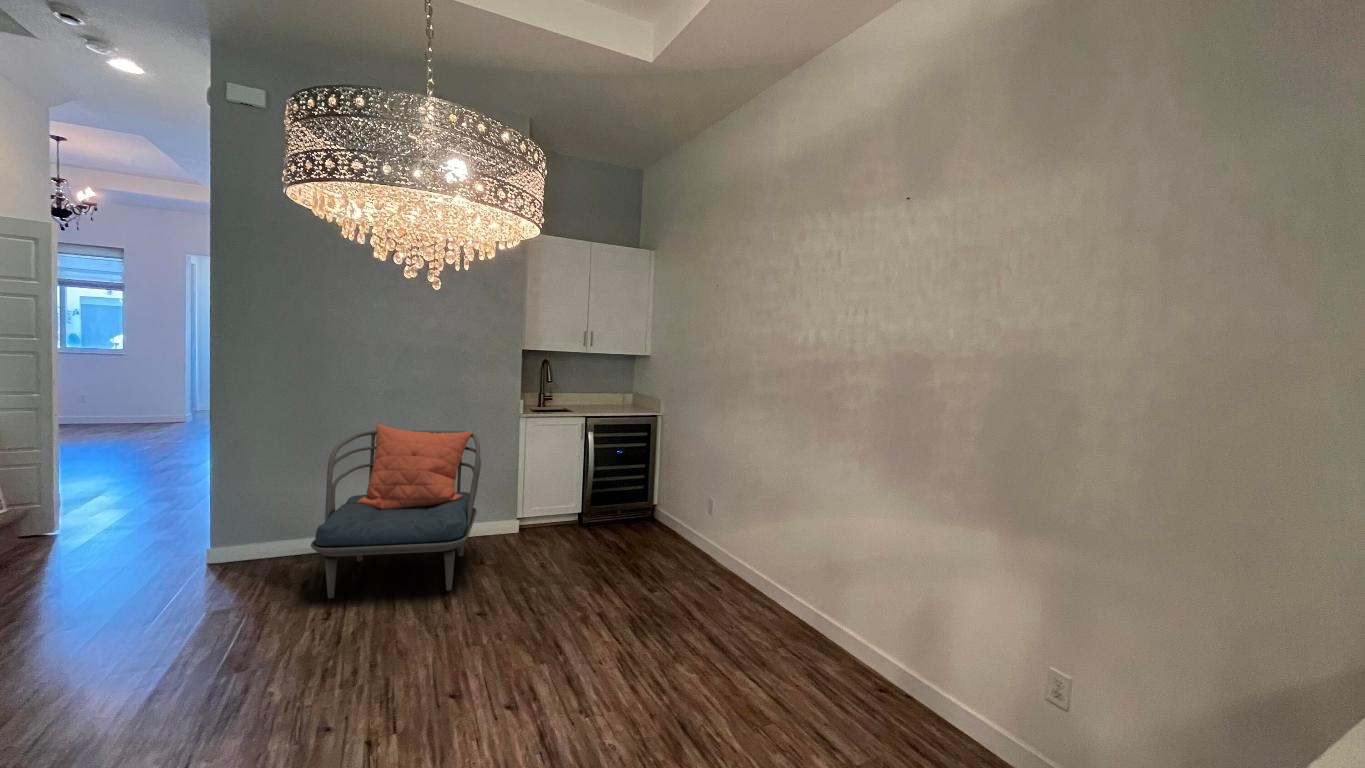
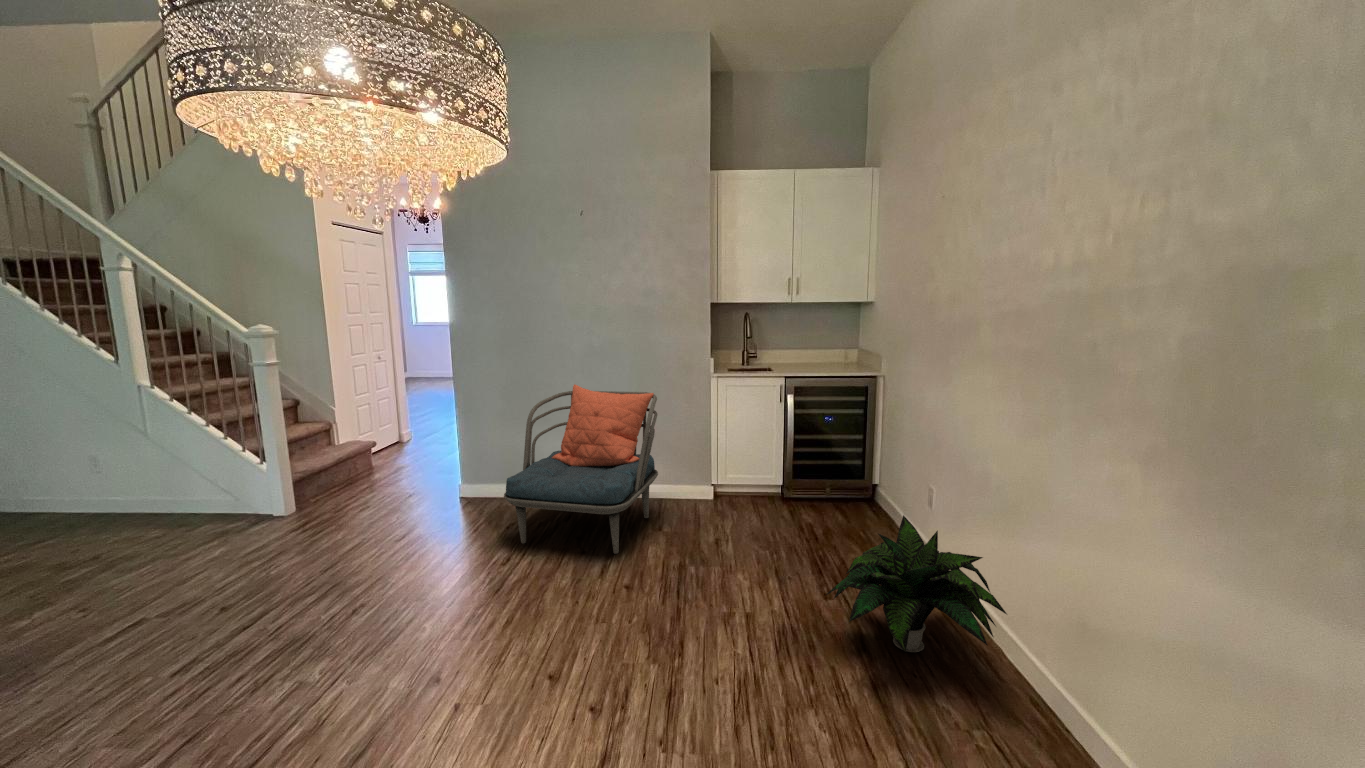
potted plant: none [666,517,784,614] -> present [826,515,1007,652]

